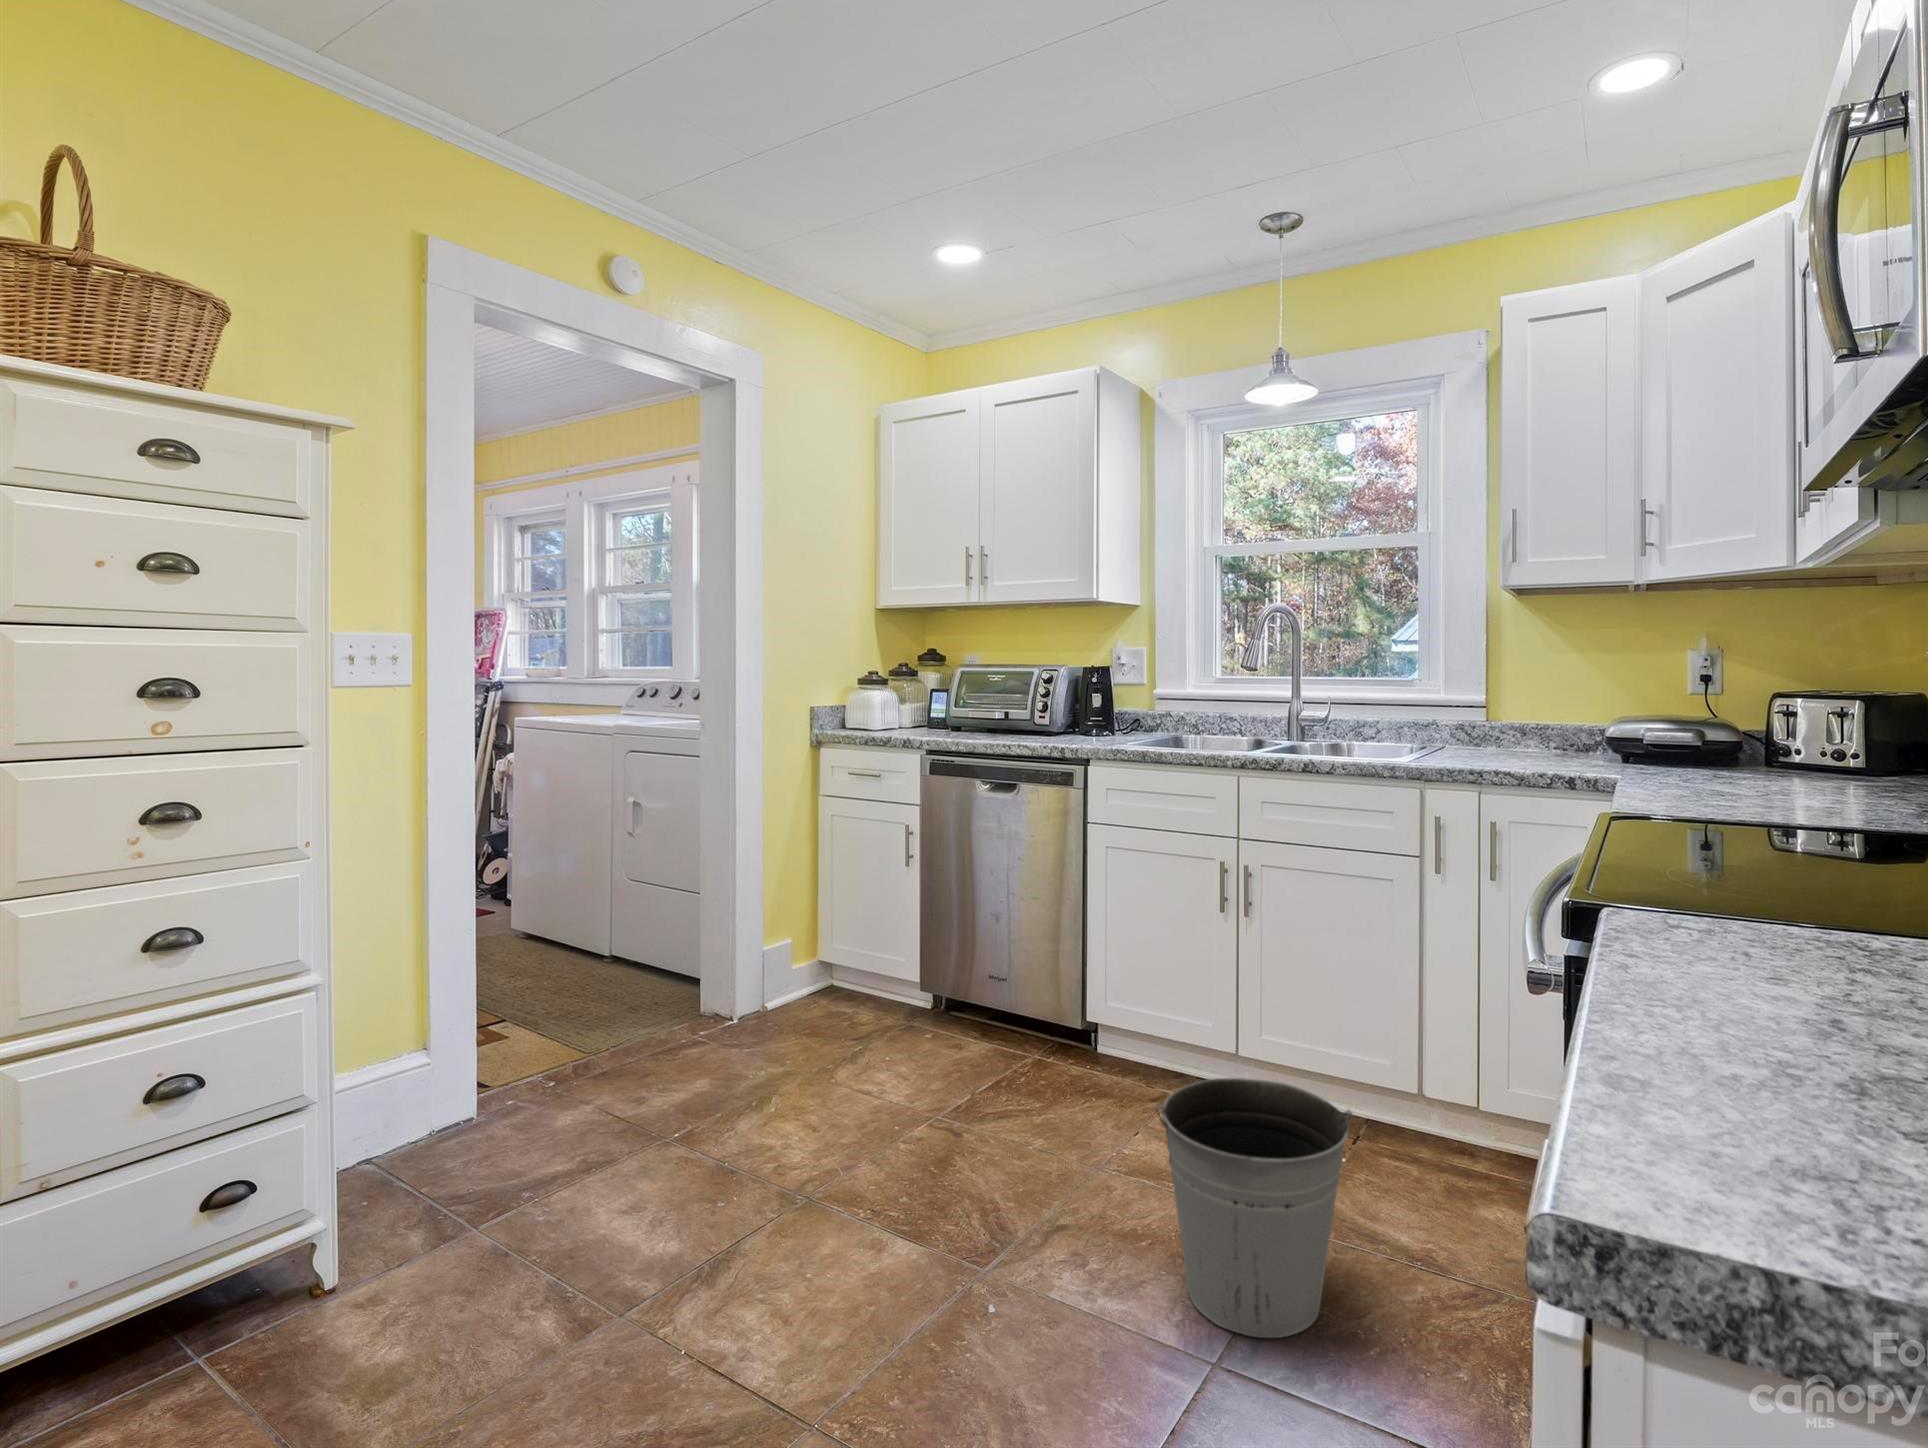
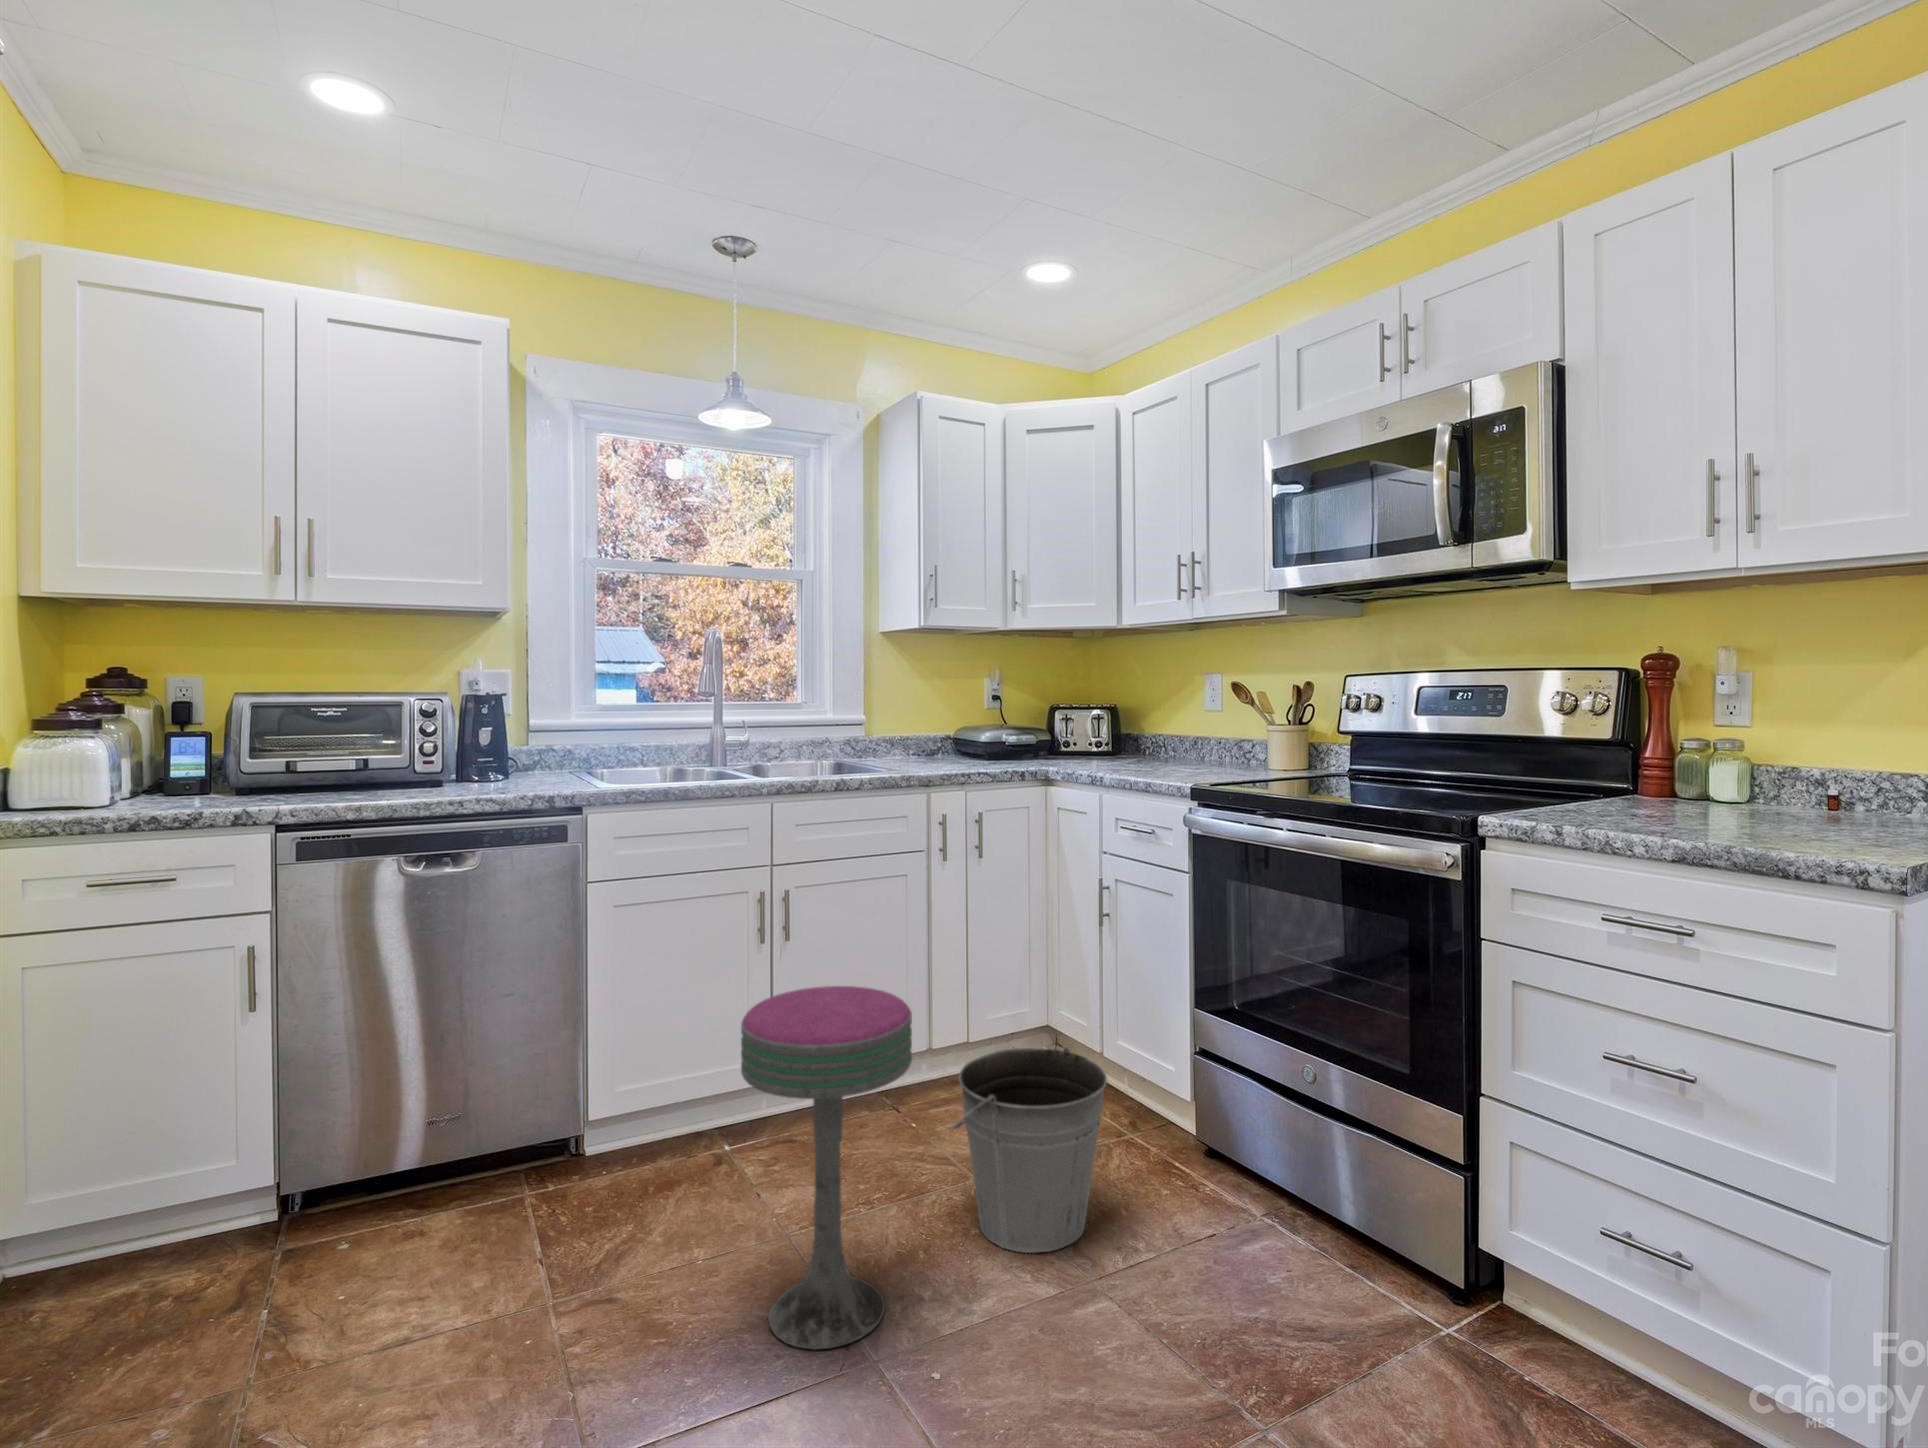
bar stool: none [921,928,1079,1263] -> present [741,986,912,1350]

